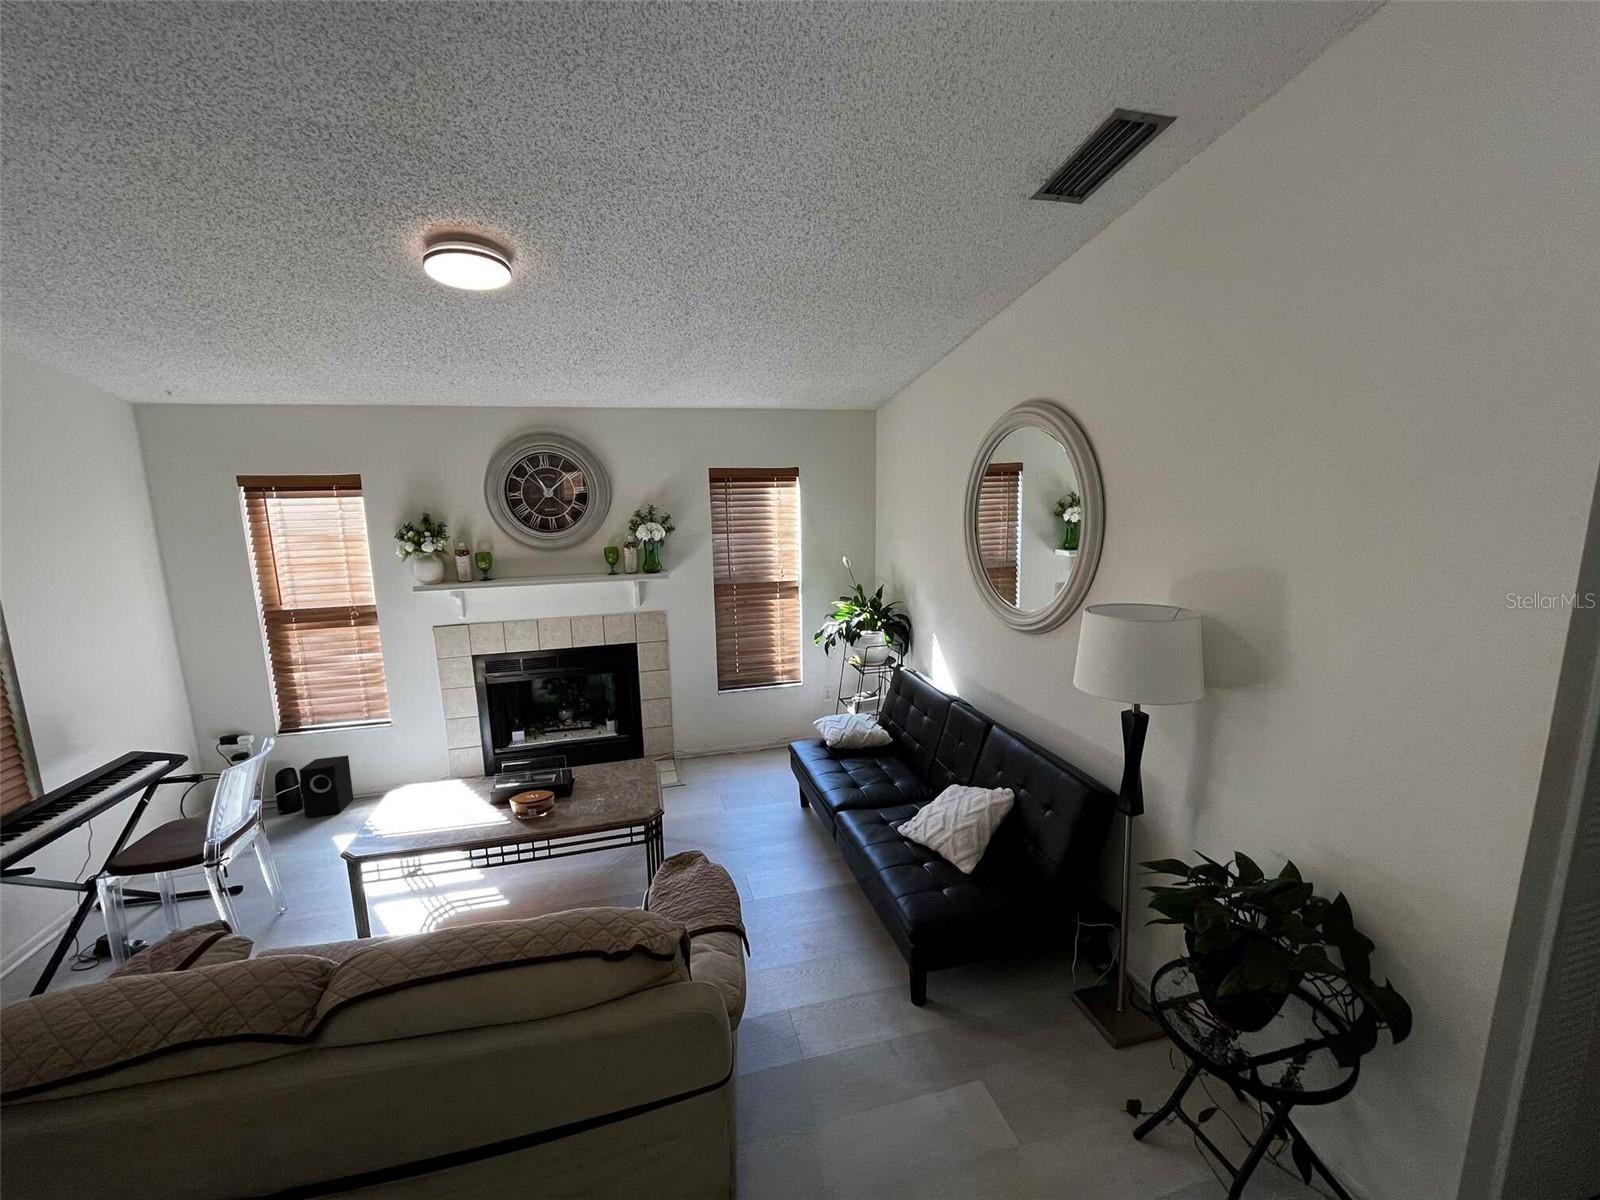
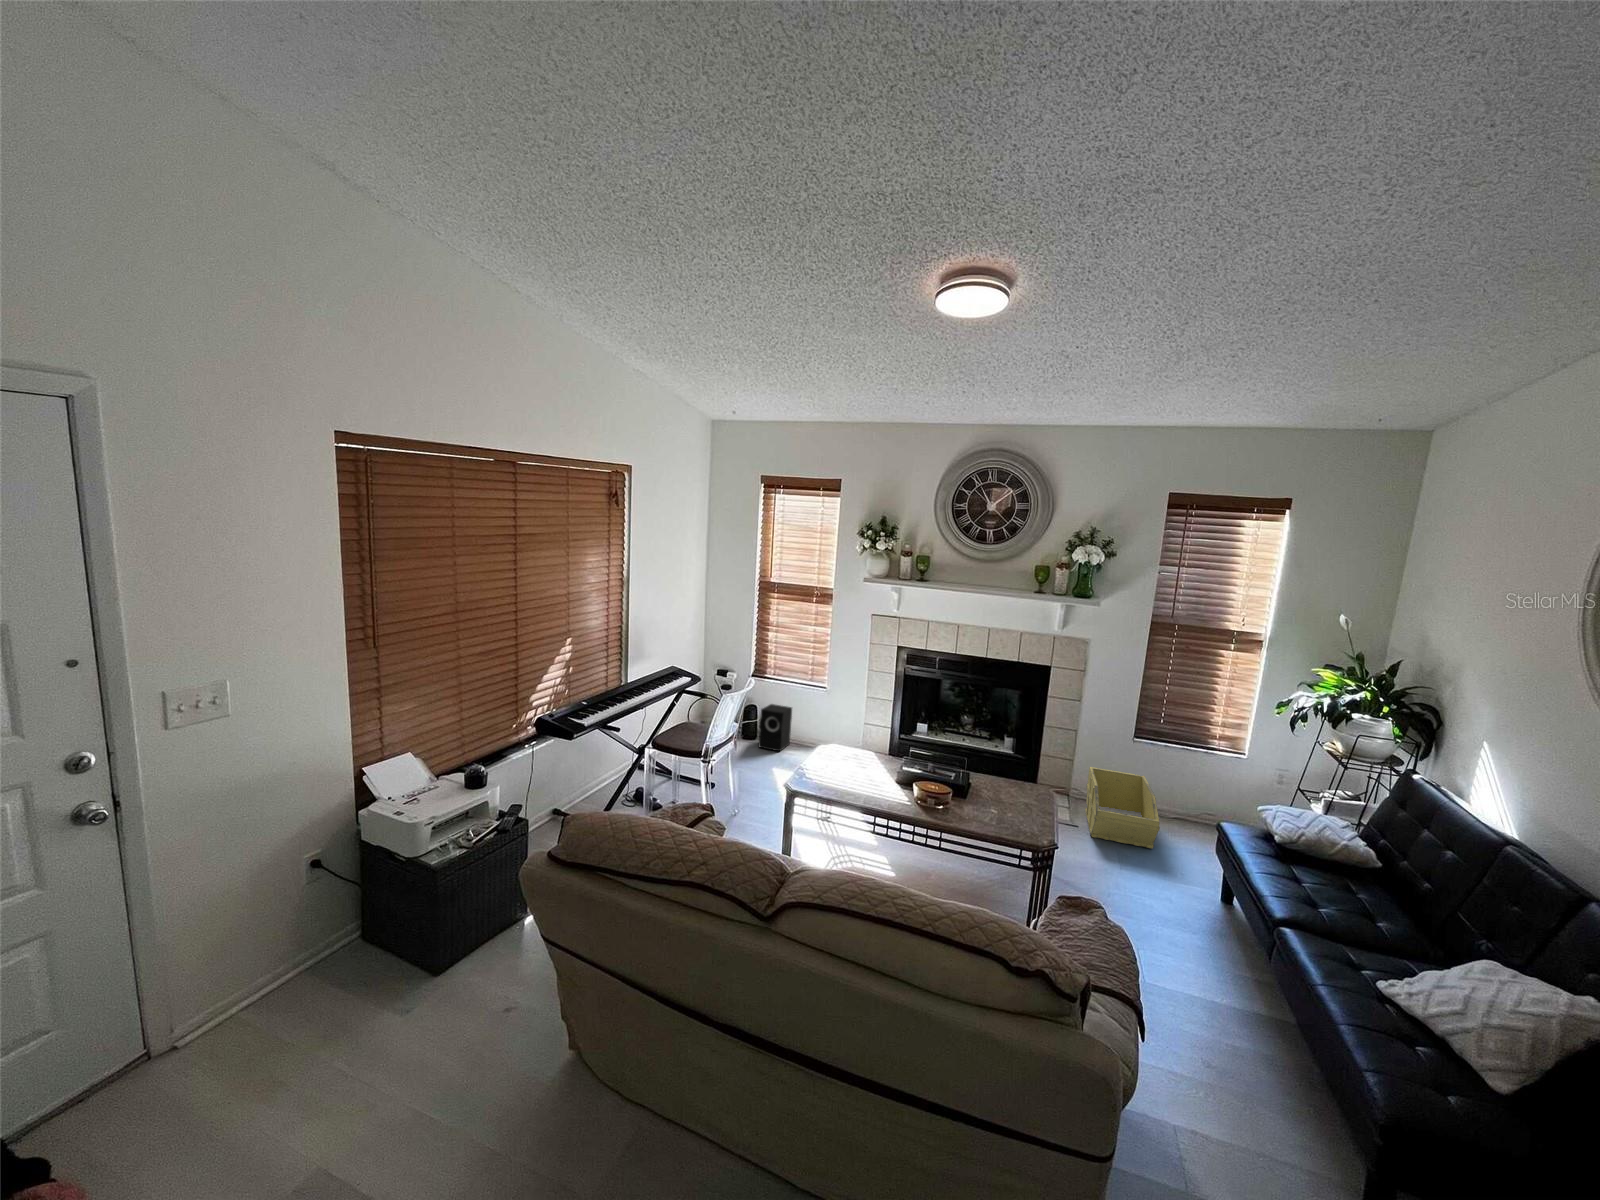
storage bin: none [686,720,749,788] -> present [1085,767,1160,849]

